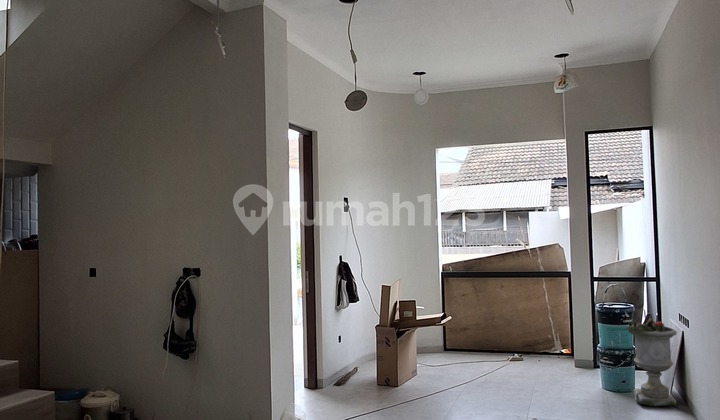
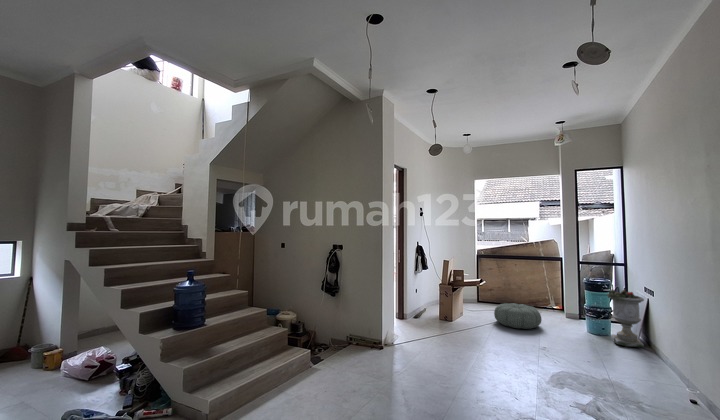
pouf: none [465,349,536,390] -> present [494,303,542,329]

